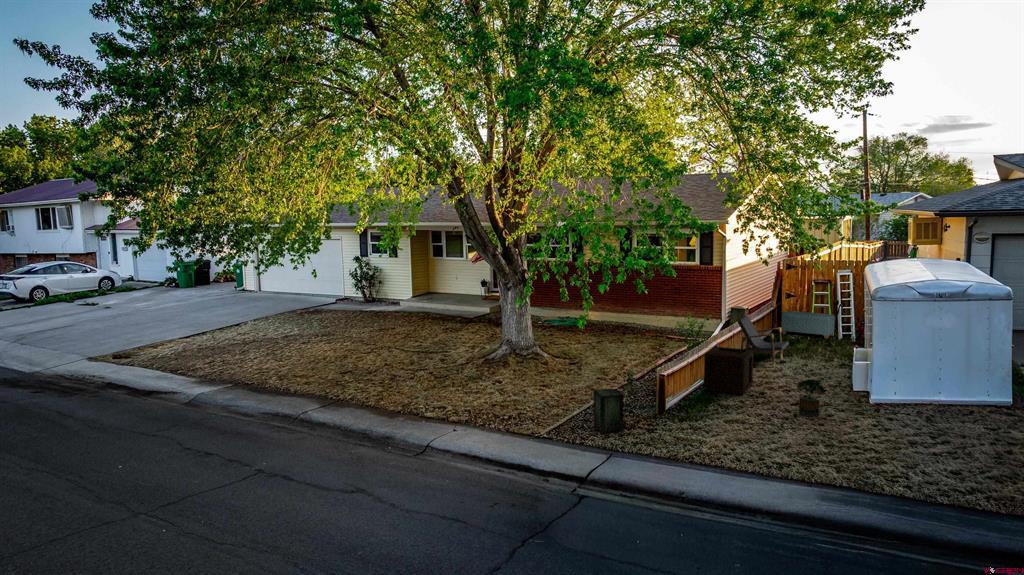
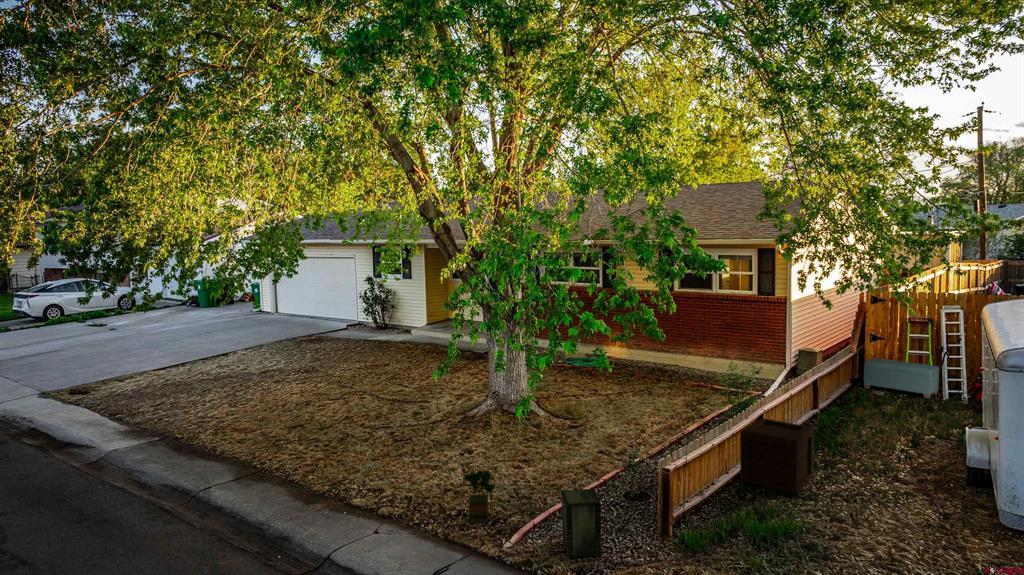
lounge chair: present [738,316,789,367] -> none [797,369,871,444]
potted tree: present [797,379,826,417] -> present [463,471,495,524]

